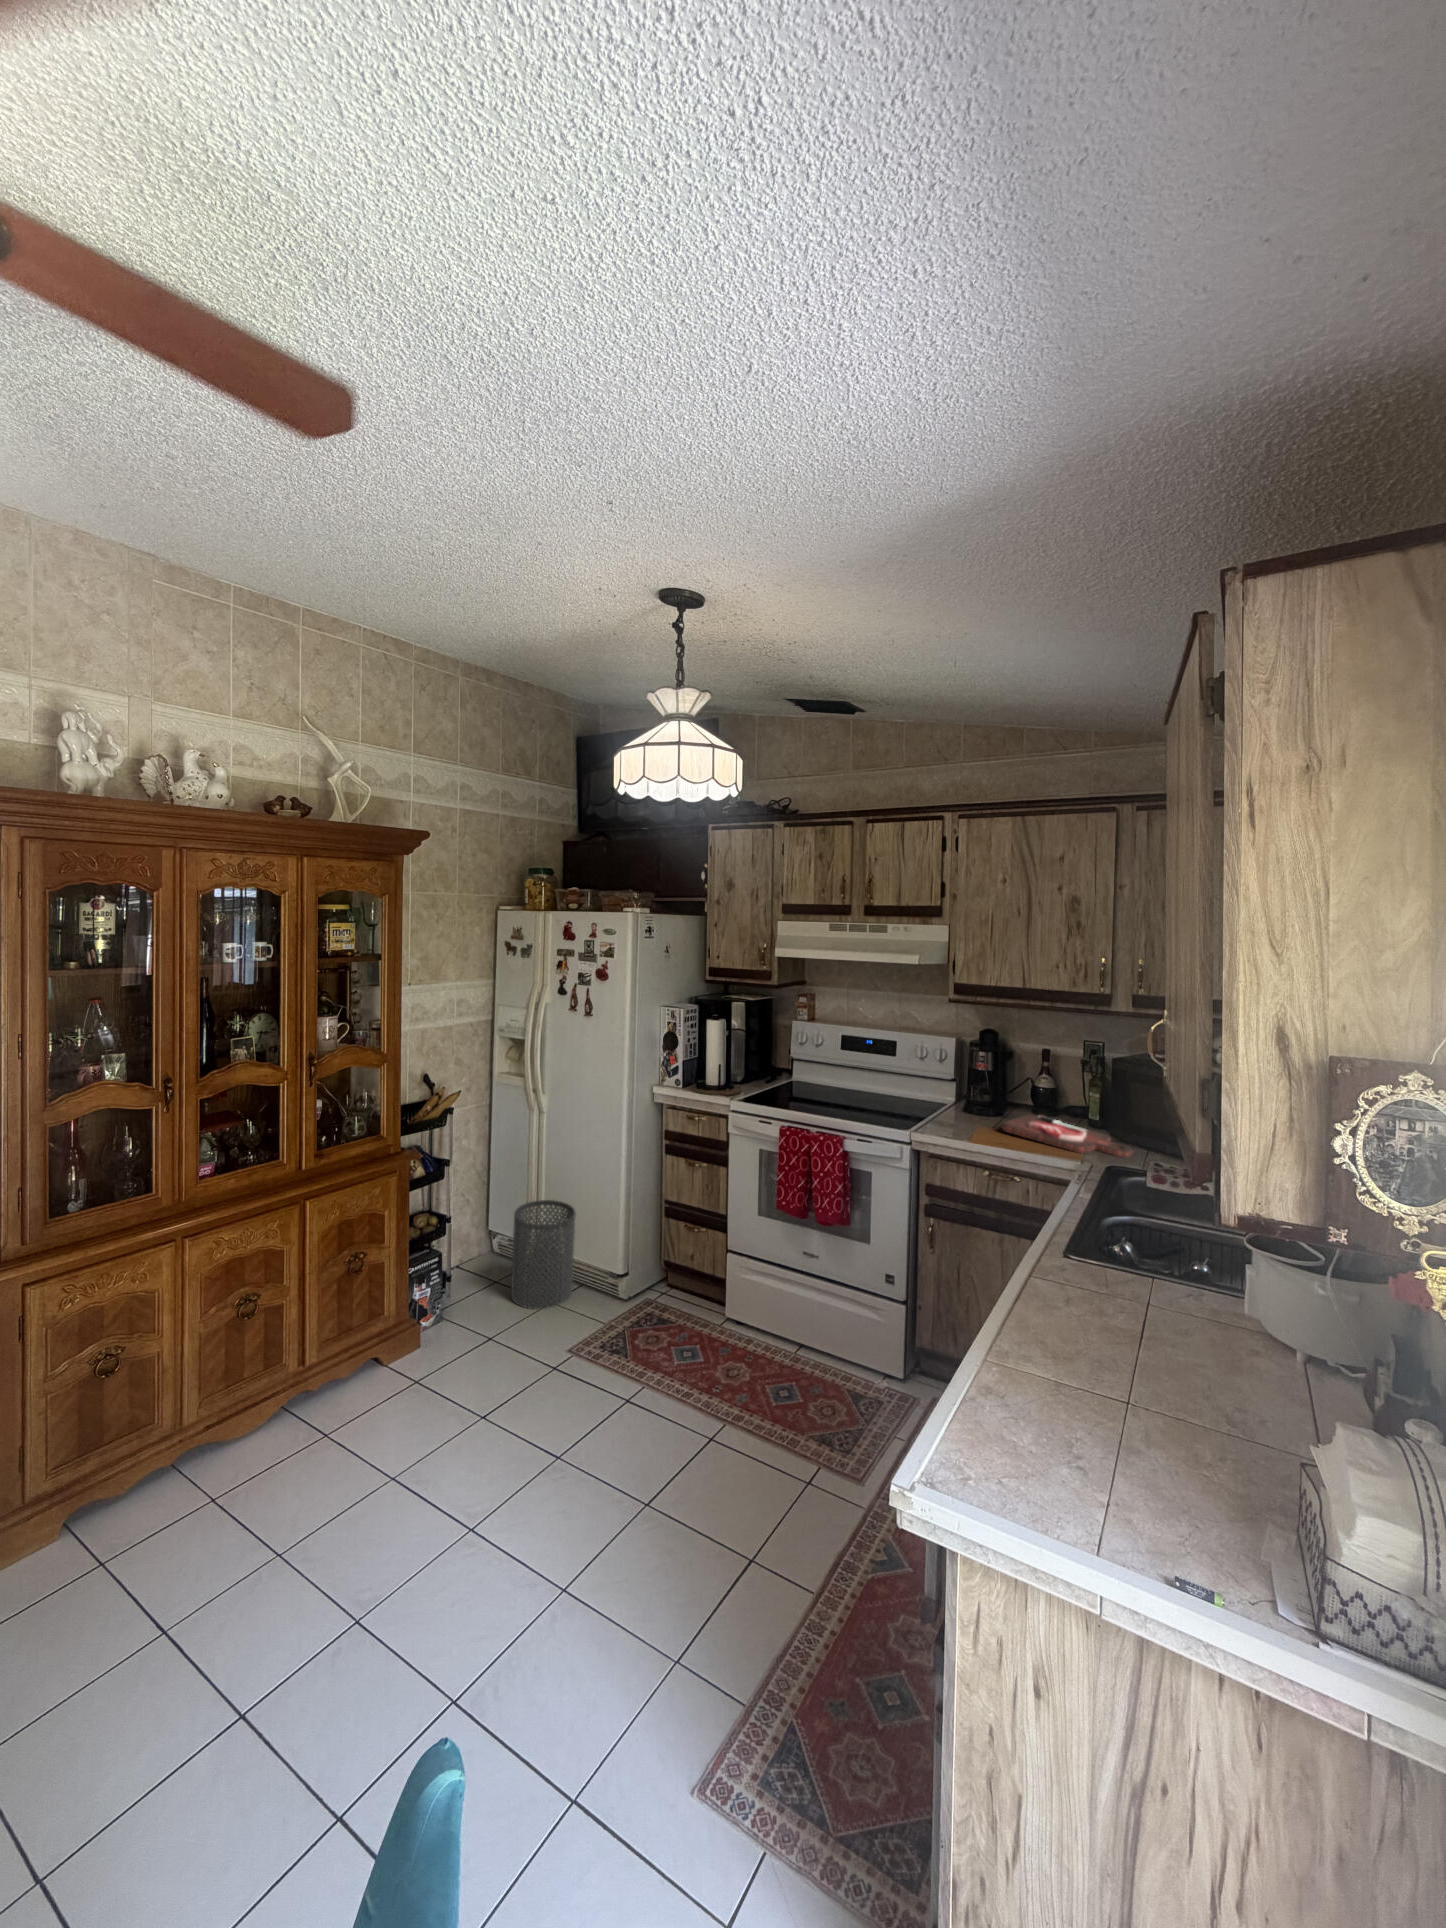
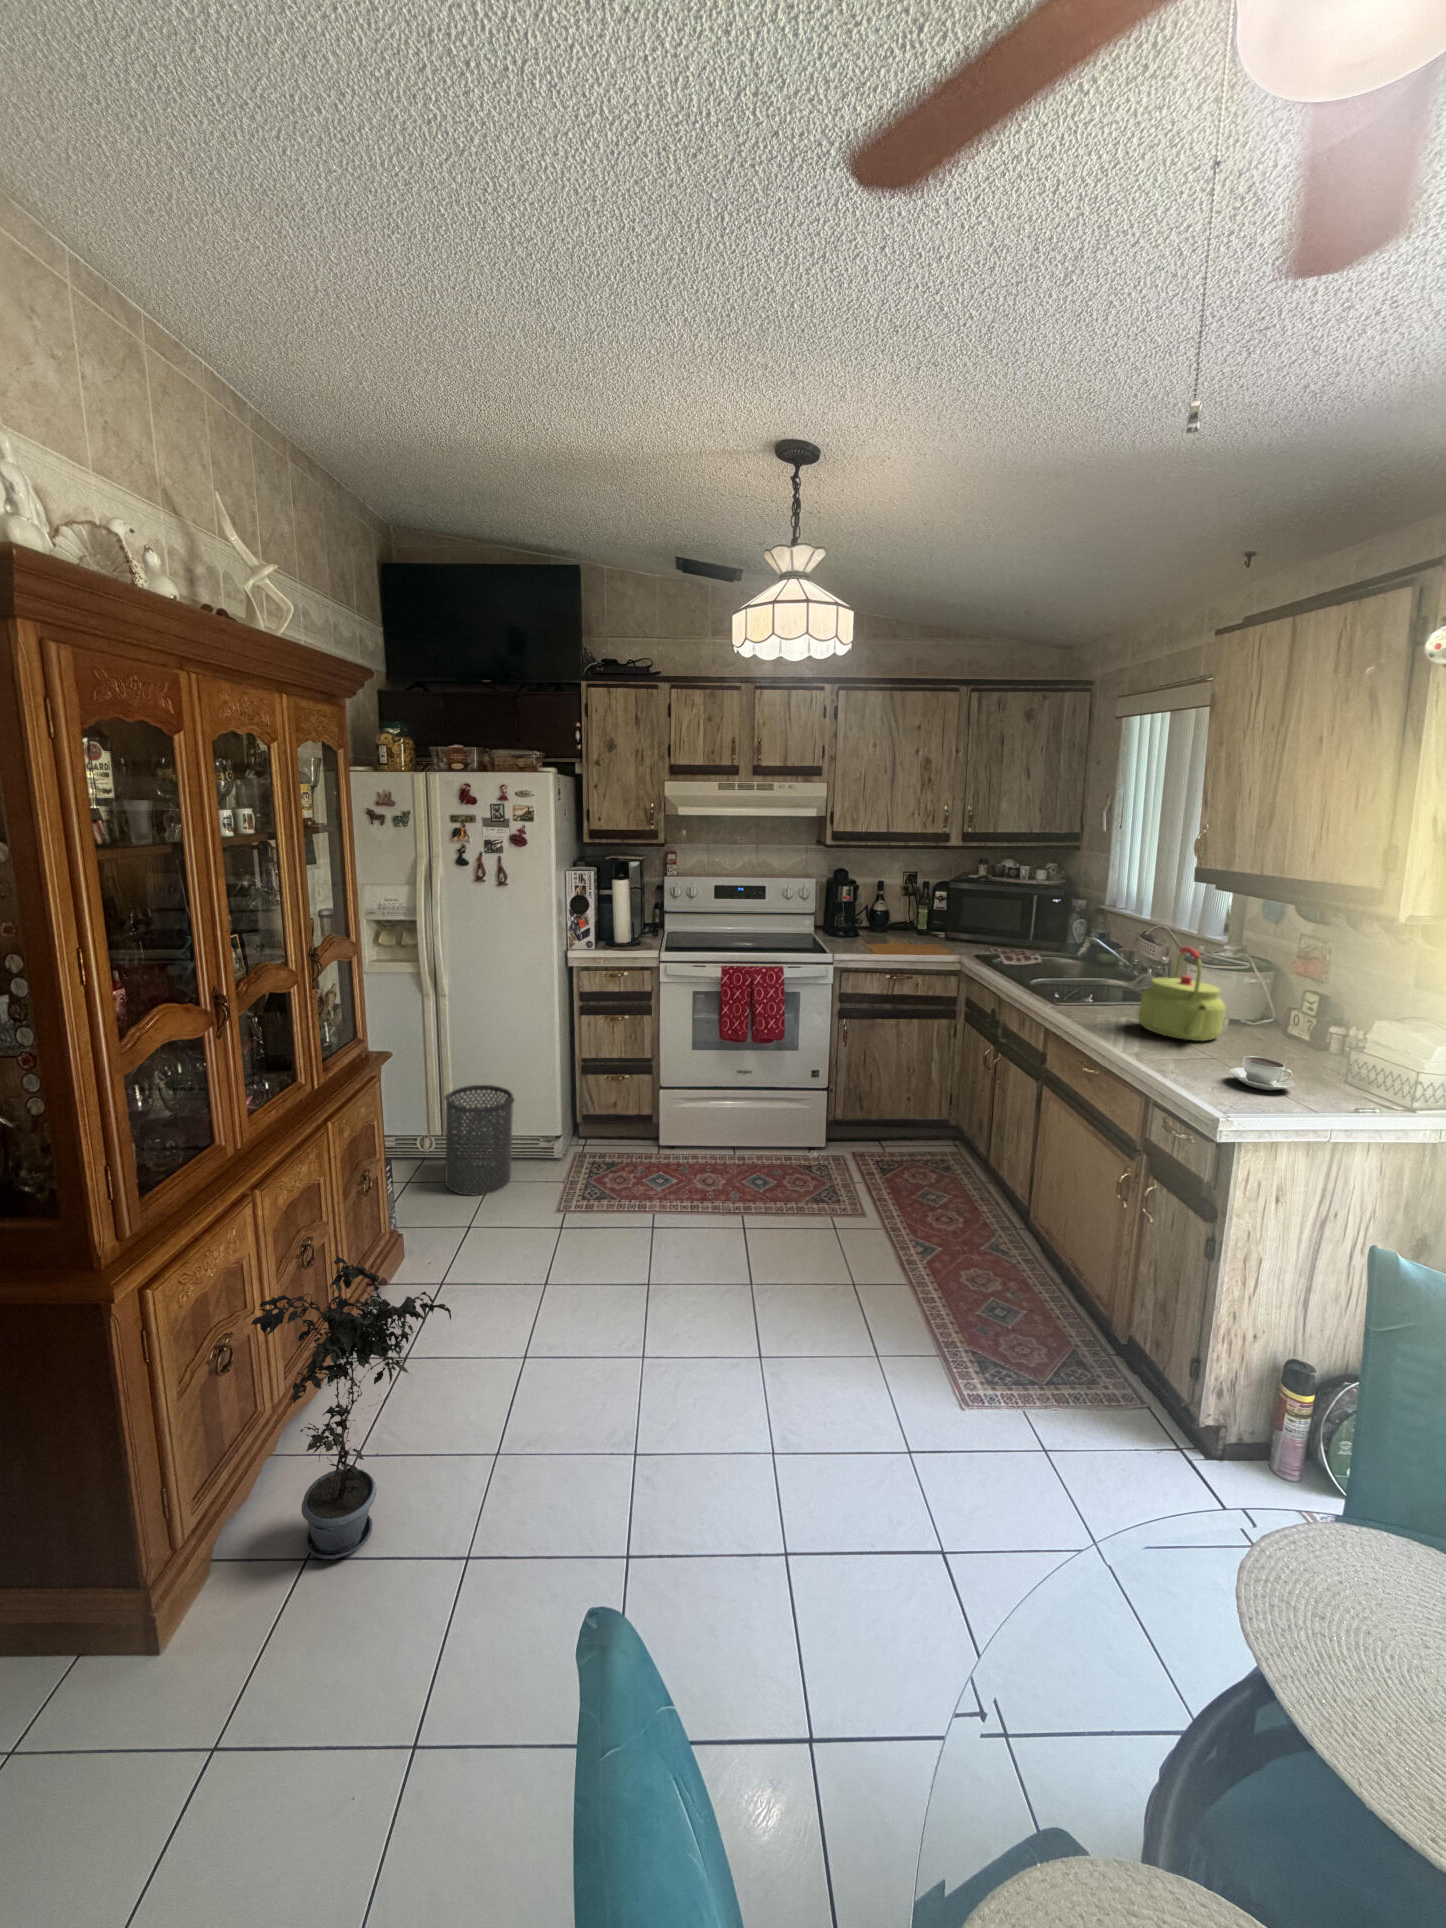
cutting board: present [1002,1114,1133,1157] -> none [891,933,985,953]
kettle: none [1098,1211,1238,1379] -> present [1138,947,1225,1041]
potted plant: none [49,1327,188,1600] -> present [244,1256,451,1559]
coffee cup: none [1048,1426,1153,1511] -> present [1229,1056,1294,1090]

